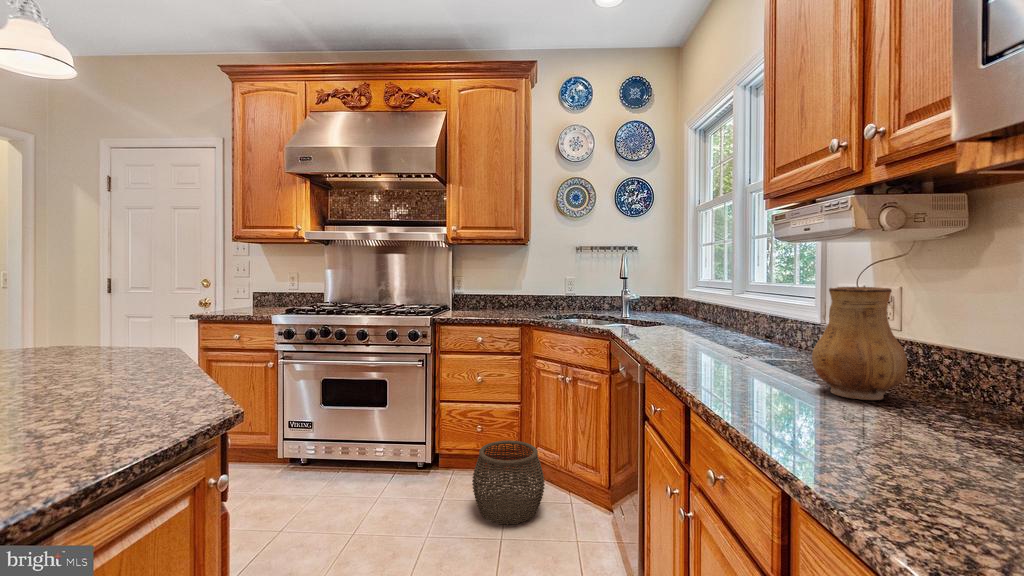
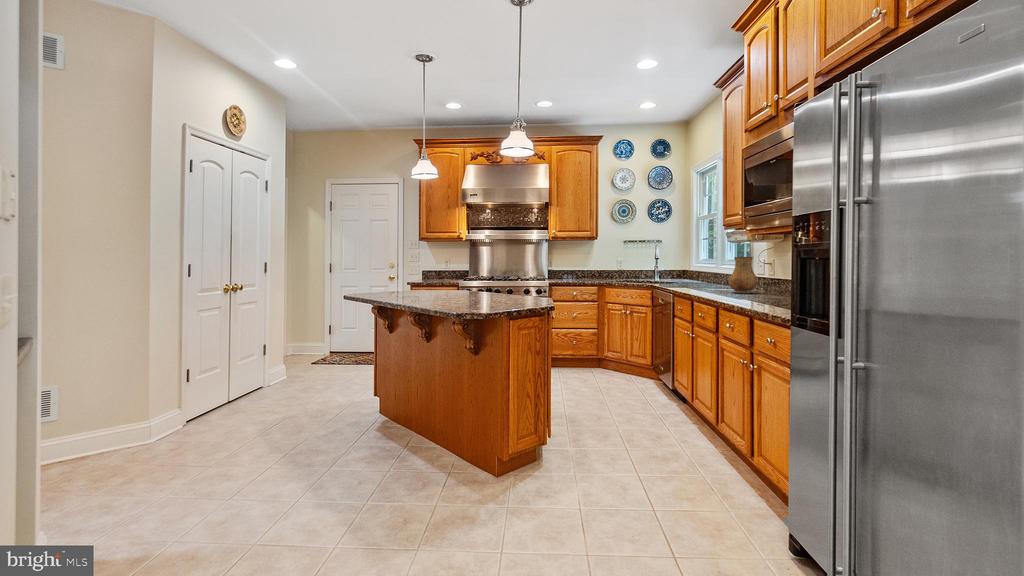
woven basket: present [472,440,545,525] -> none [579,345,617,382]

